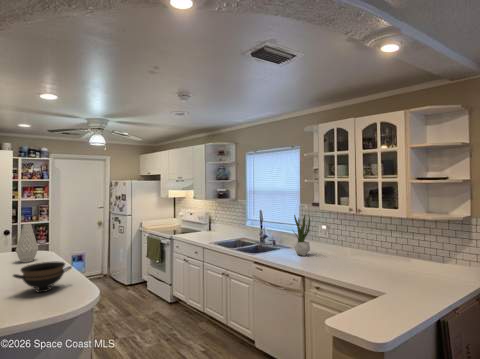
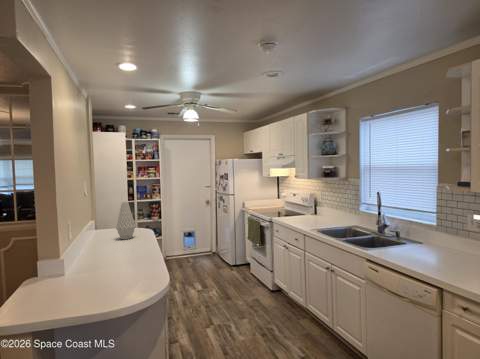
potted plant: present [294,215,310,256] -> none [423,197,456,257]
bowl: present [13,261,71,292] -> none [92,243,148,275]

